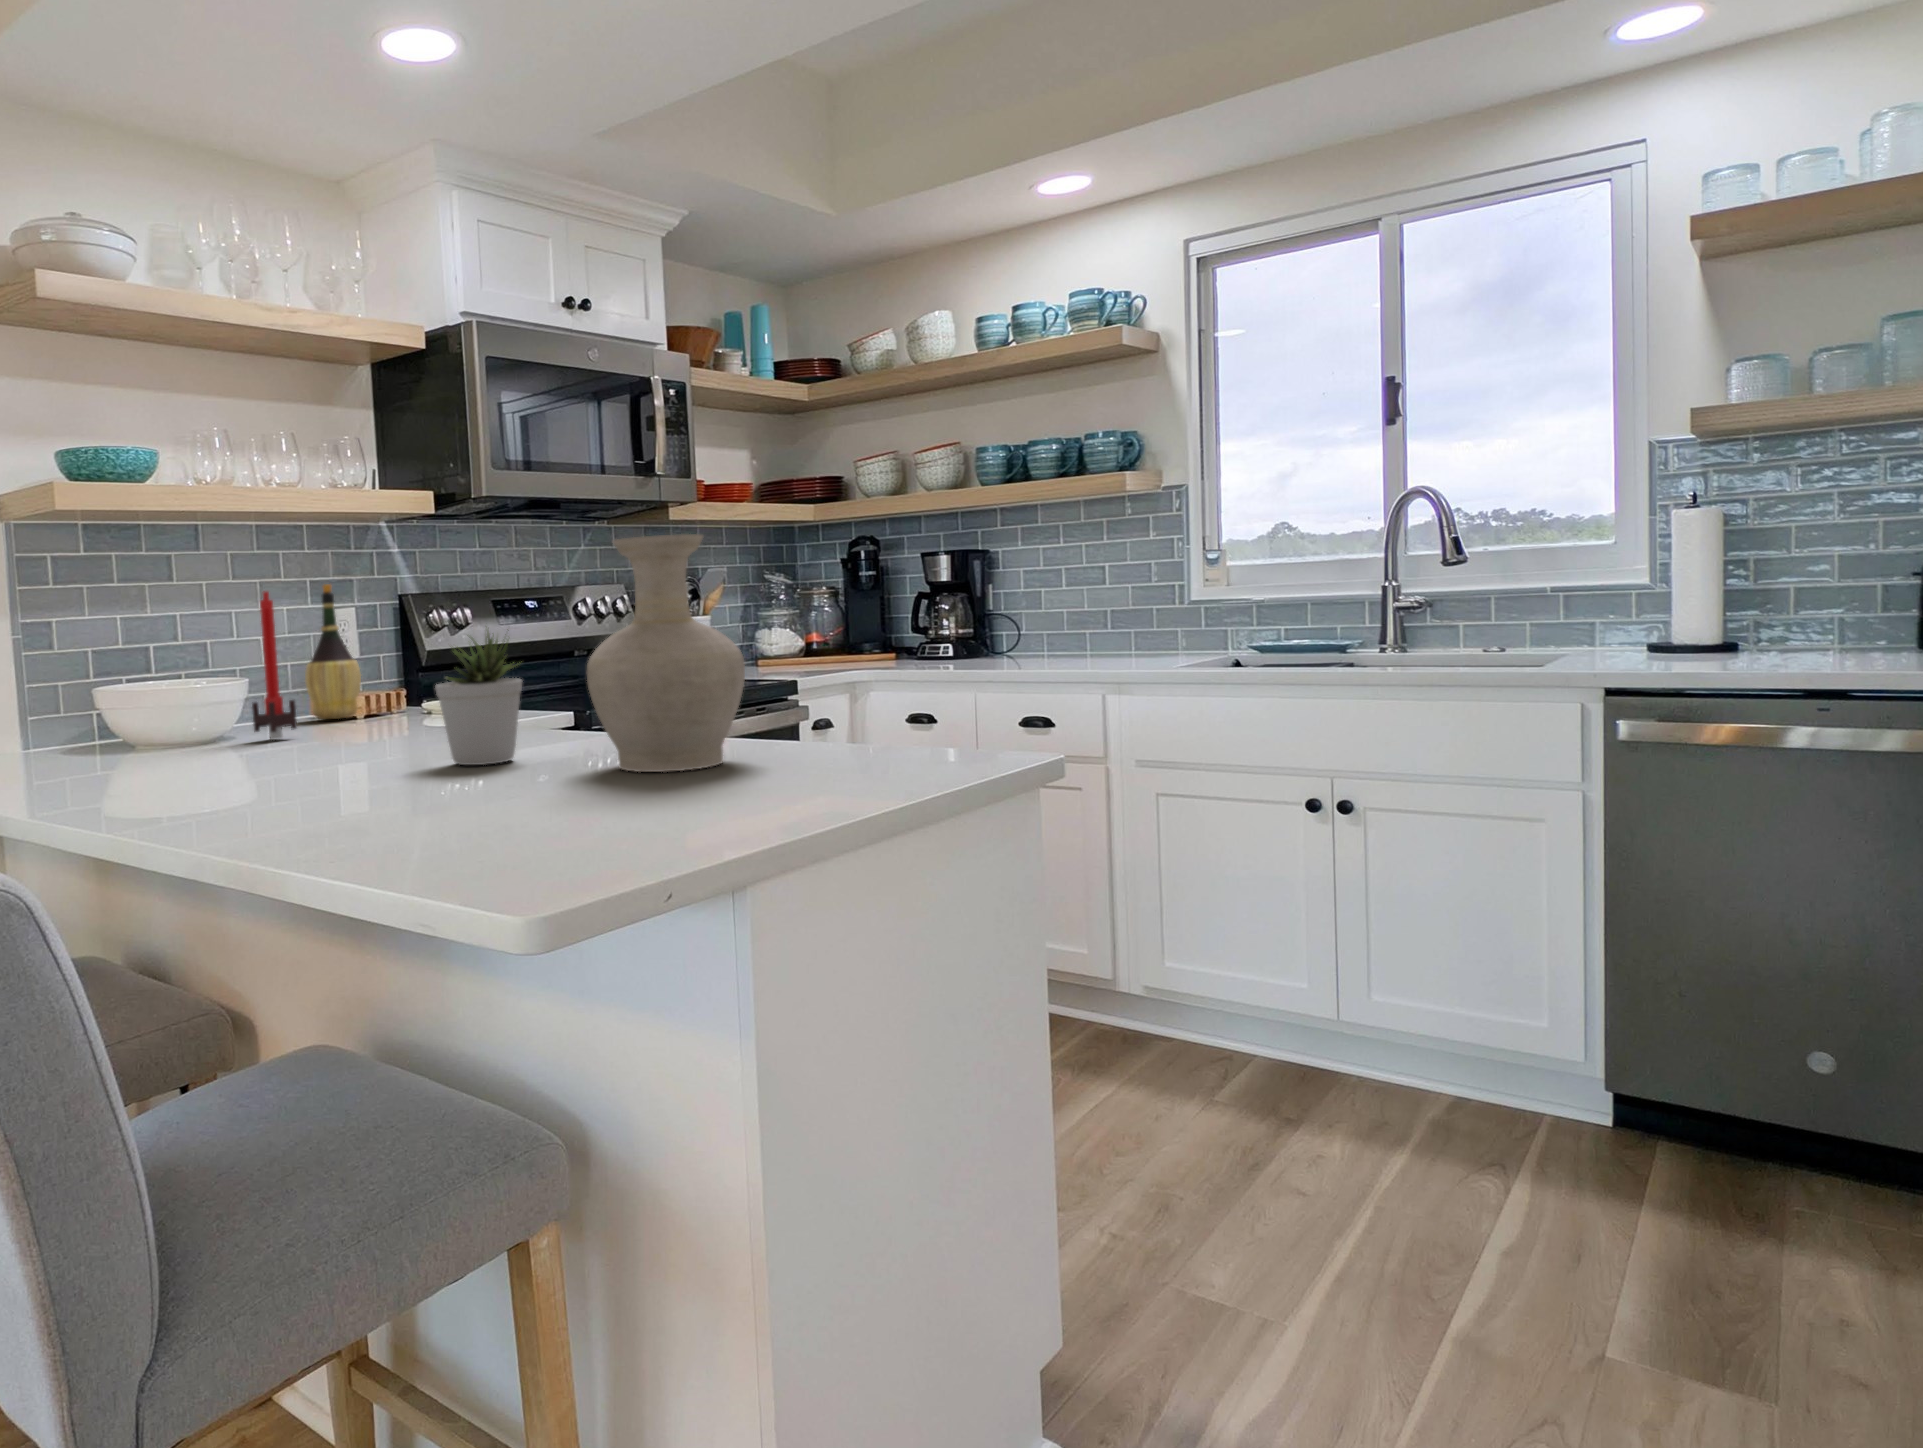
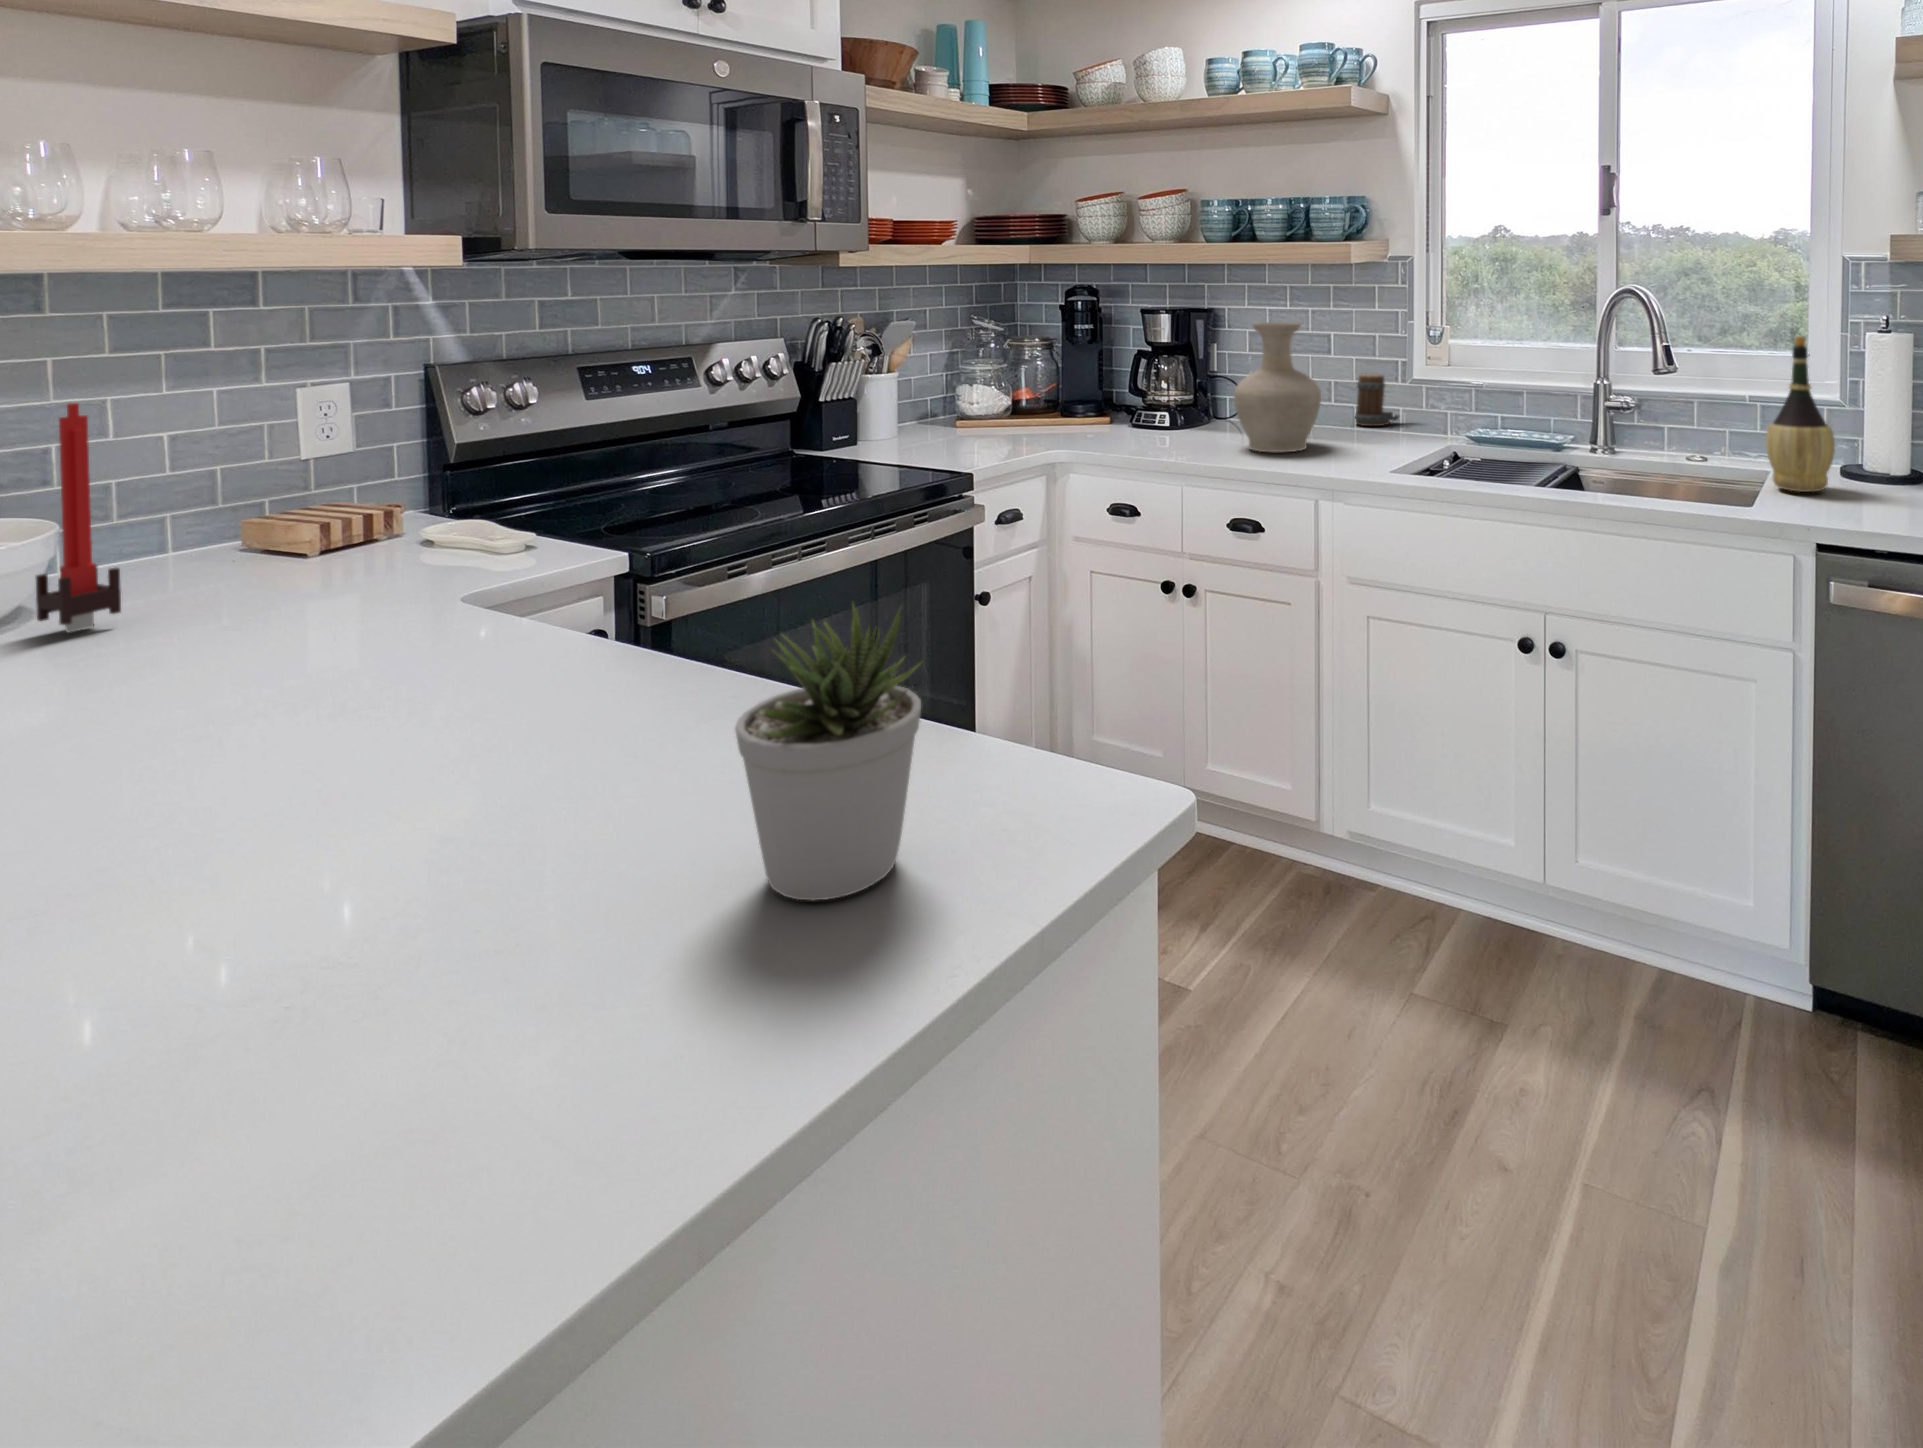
vase: present [587,534,745,772] -> present [1234,322,1321,452]
wine bottle: present [305,584,361,719] -> present [1766,336,1835,492]
mug: none [1132,597,1183,646] -> present [1355,374,1399,426]
potted plant: present [435,630,522,765] -> present [735,604,921,901]

